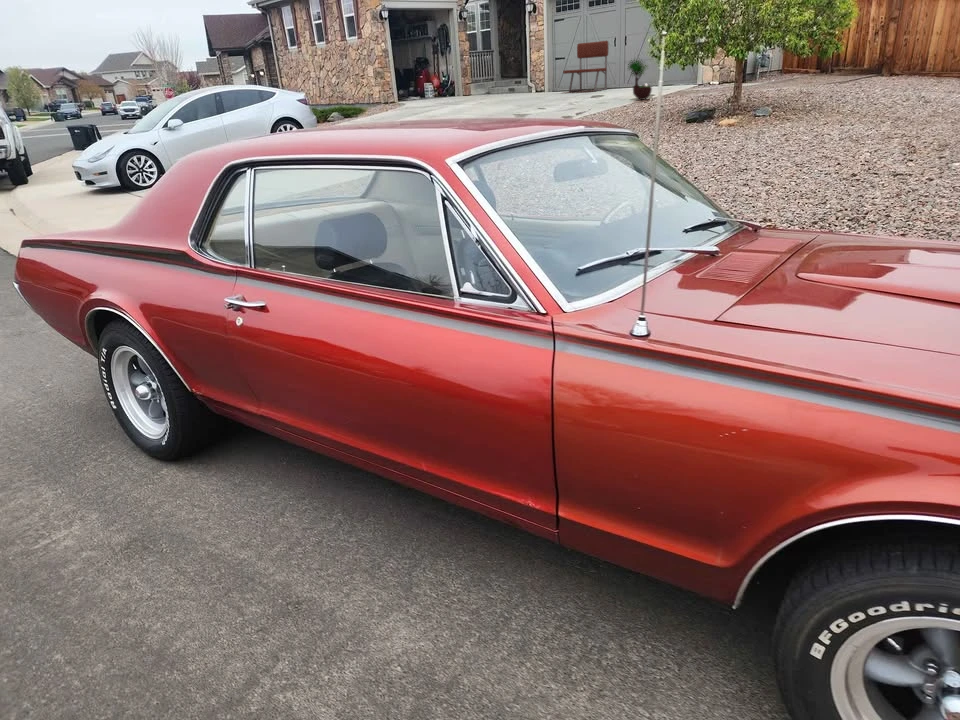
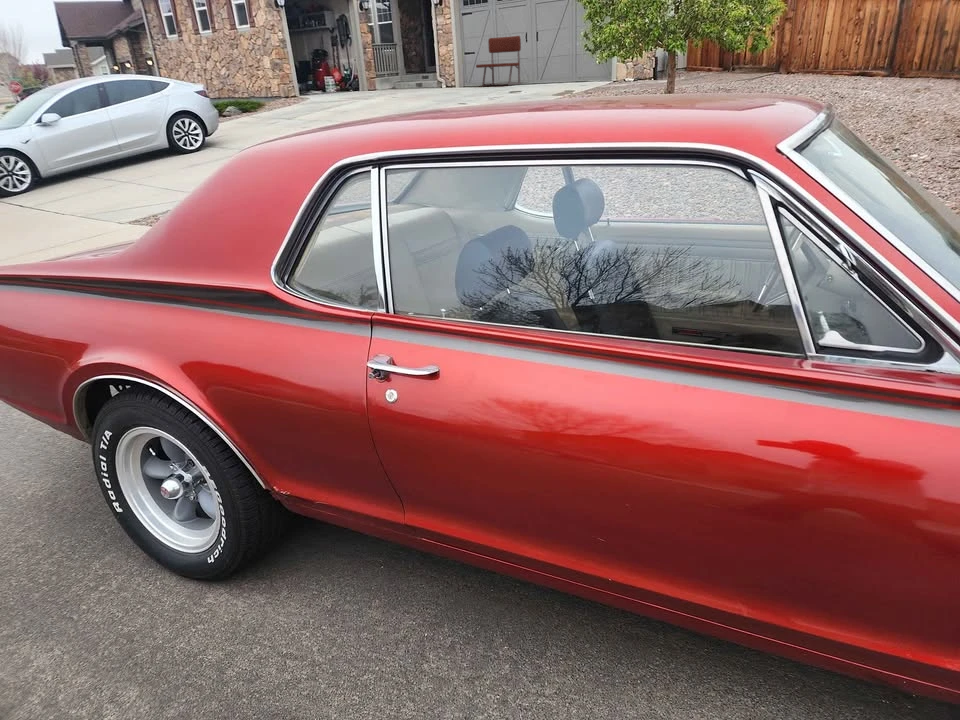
potted tree: present [628,60,652,100] -> none [549,50,573,93]

